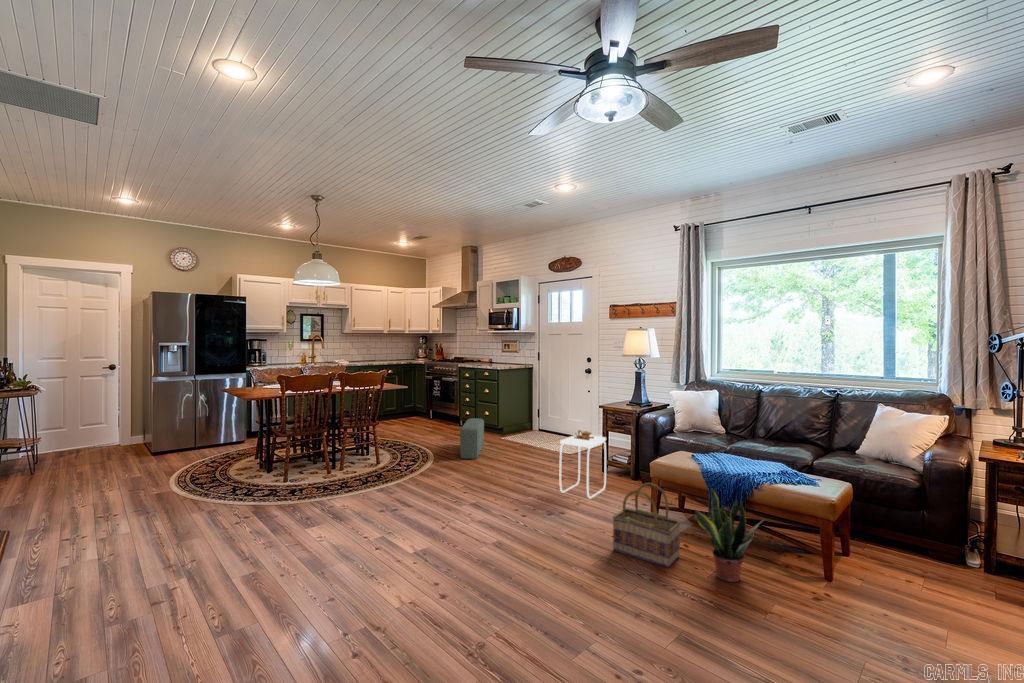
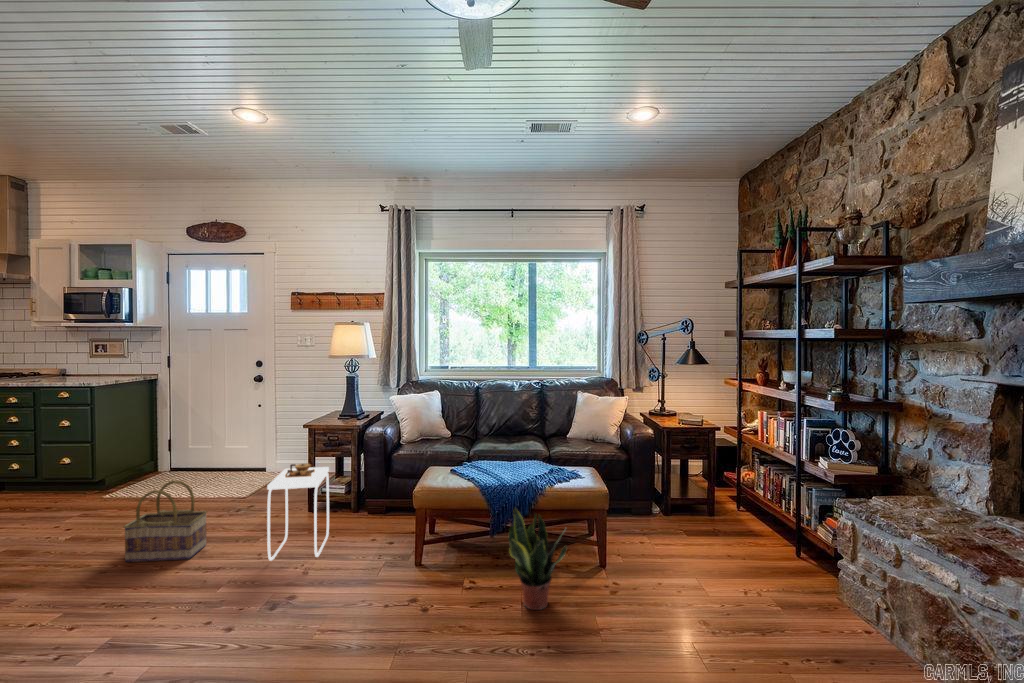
pouf: present [460,418,484,459] -> none [27,473,75,554]
basket: present [613,482,681,567] -> present [124,481,207,562]

